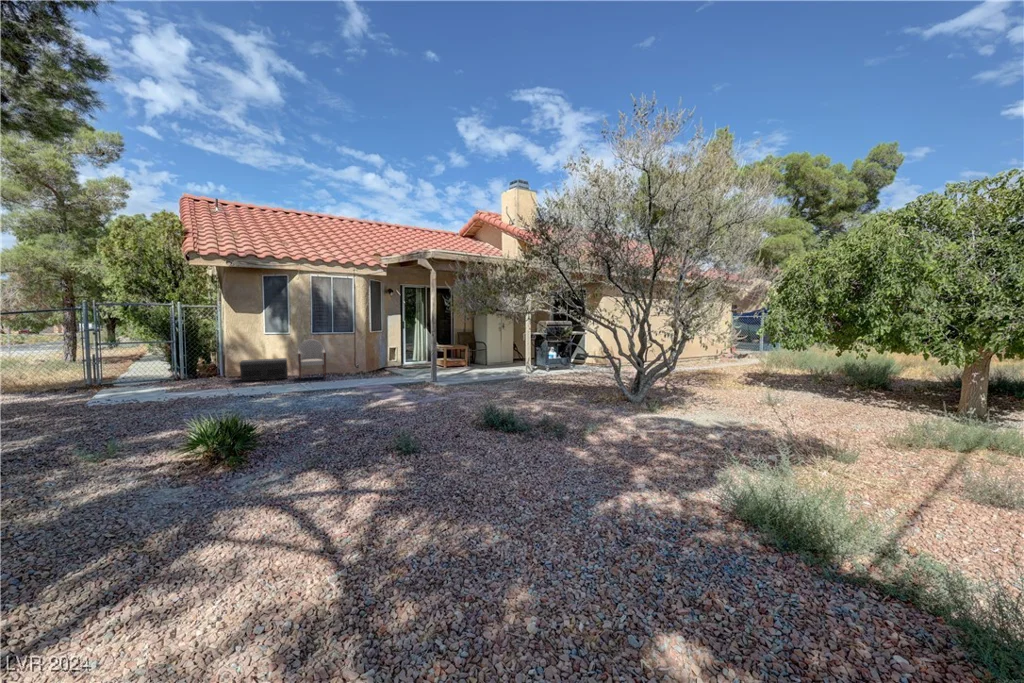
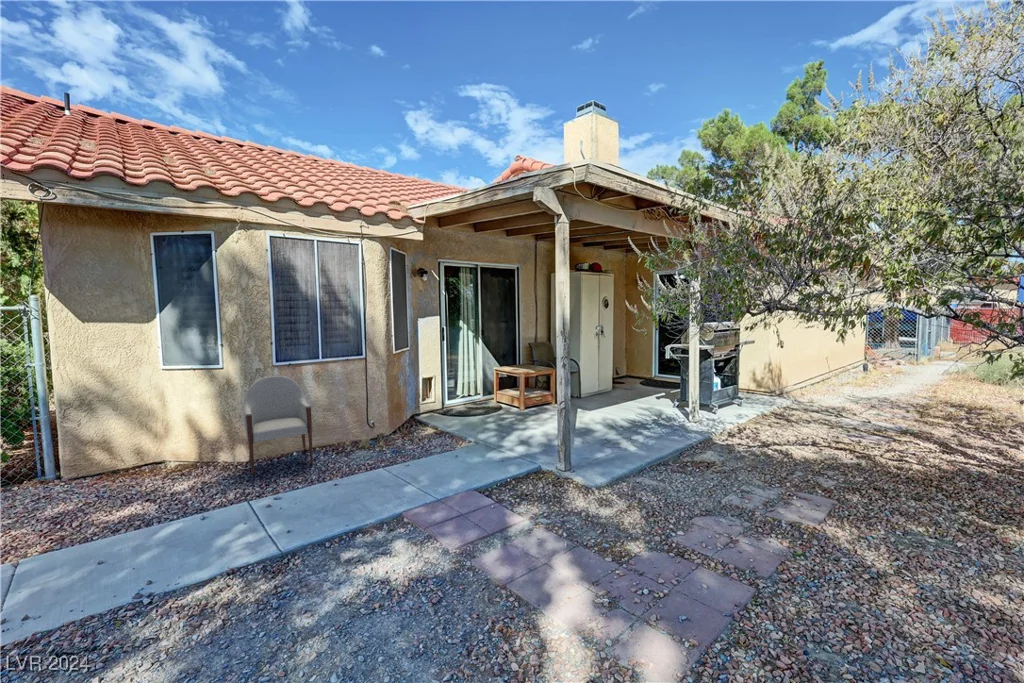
storage bench: present [240,358,288,381] -> none [94,420,222,491]

